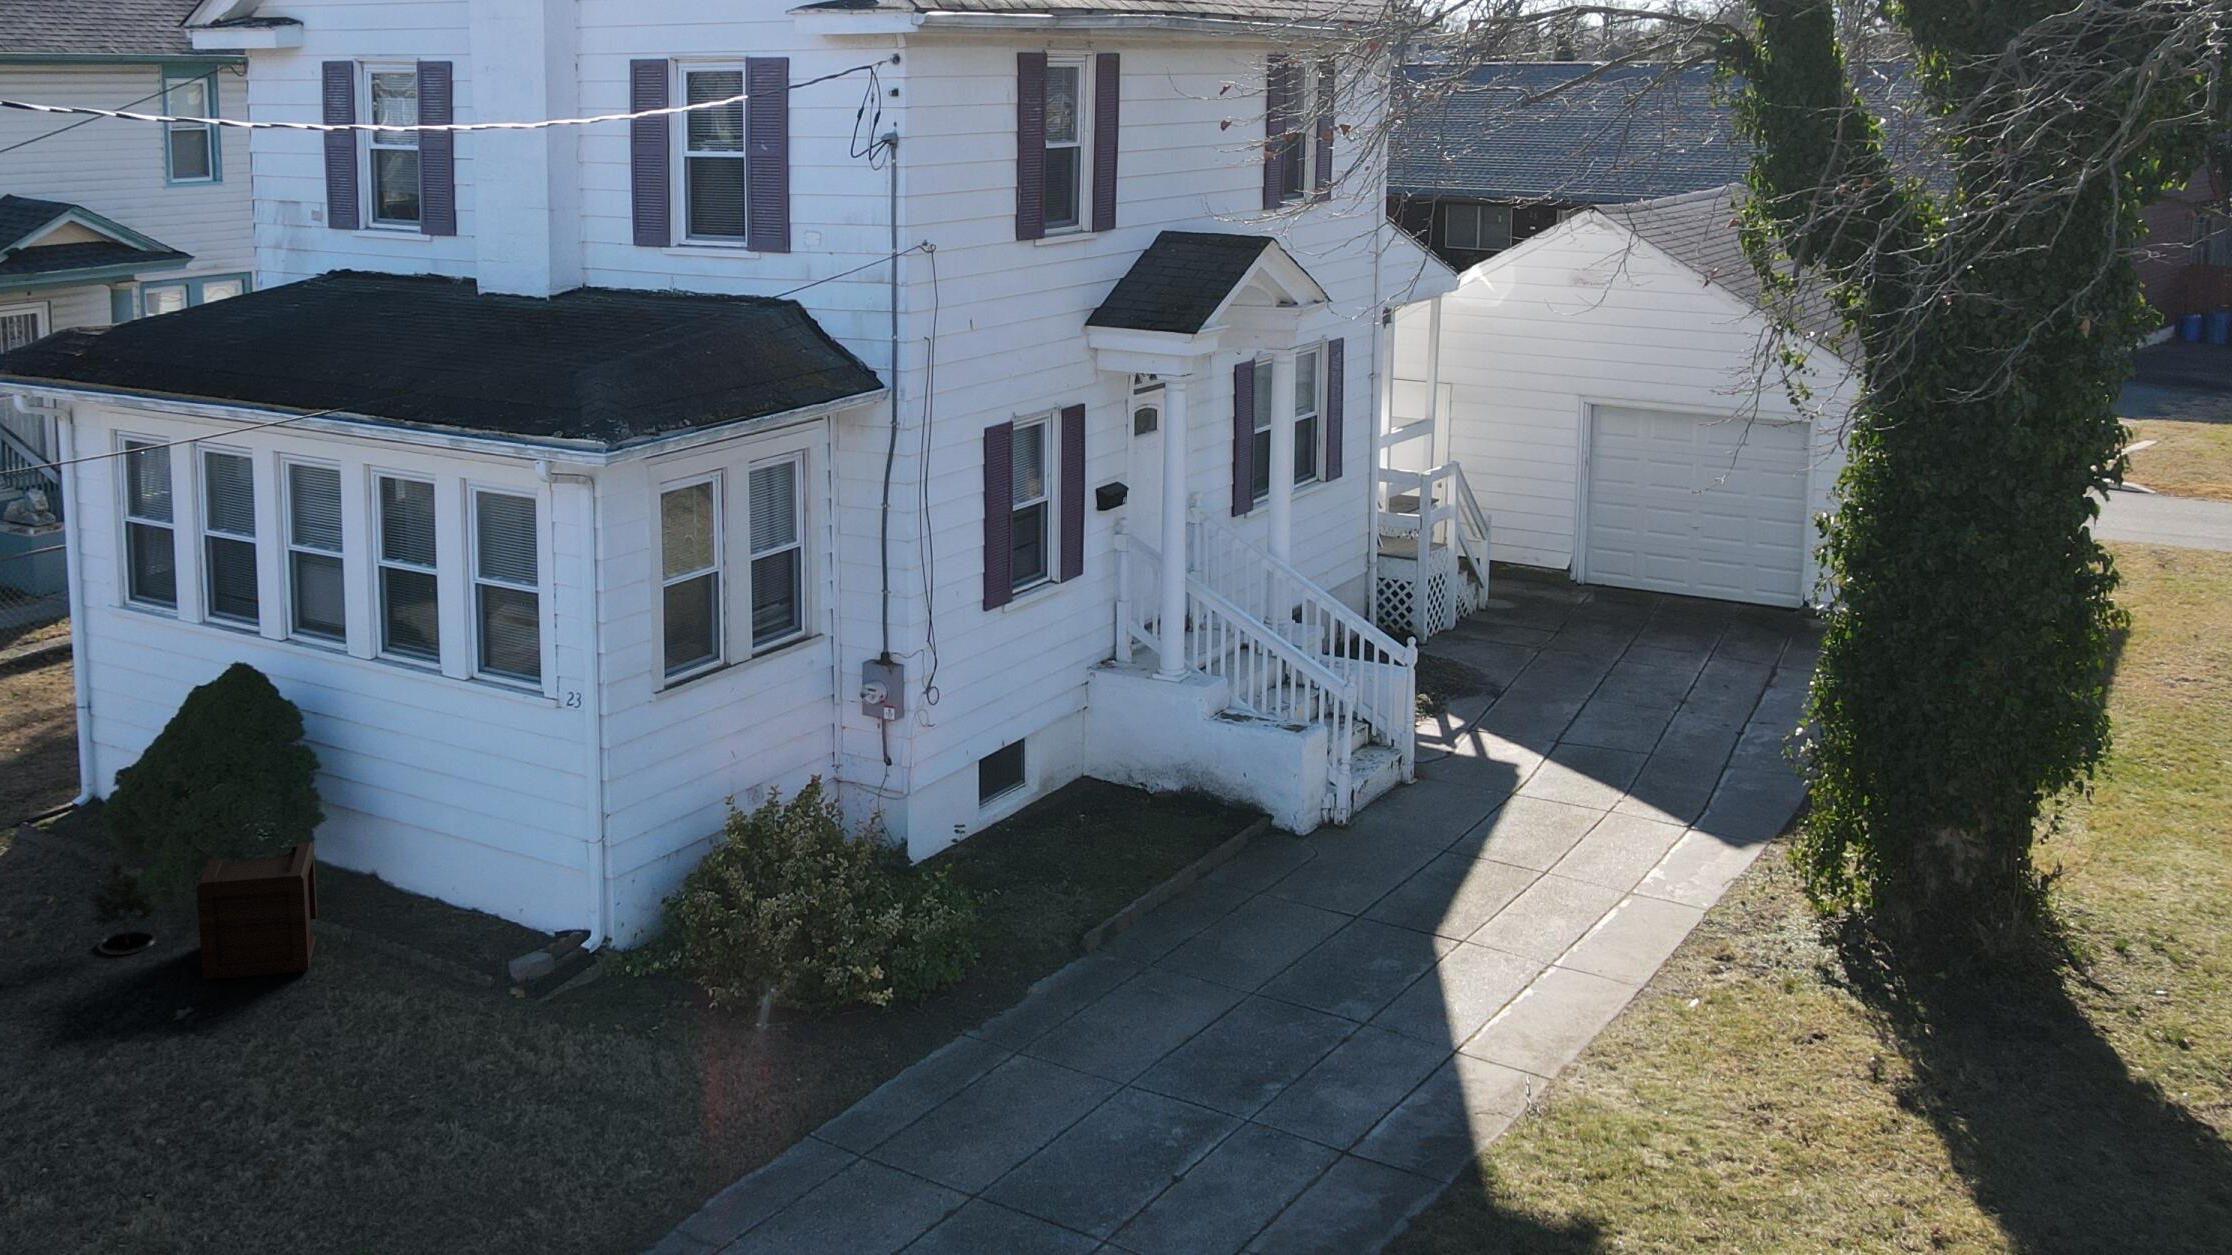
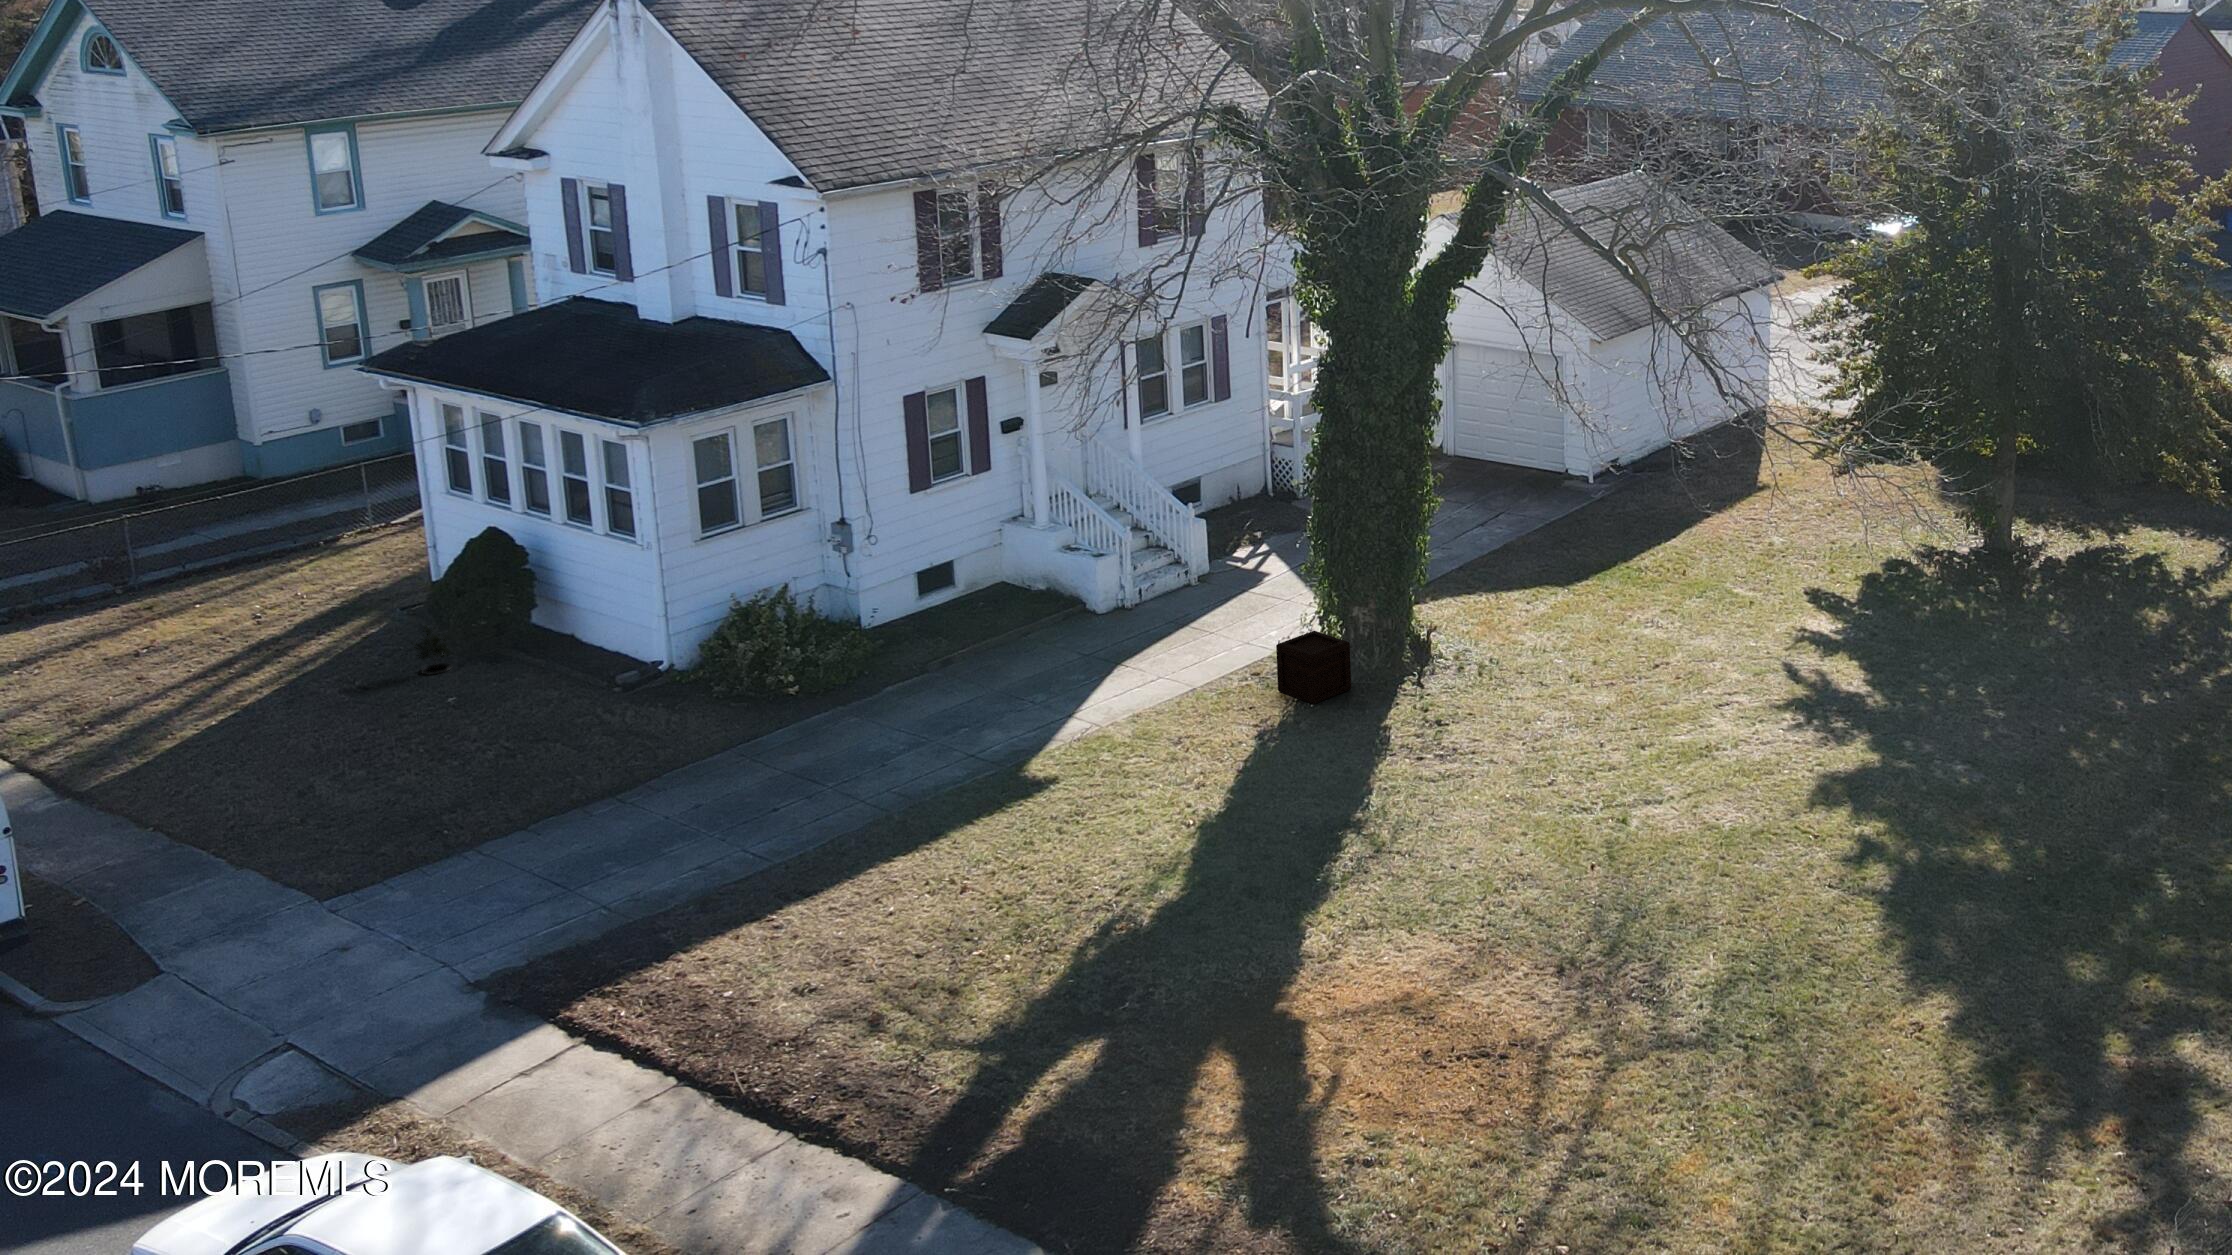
wooden crate: present [197,842,317,980] -> present [1276,631,1351,704]

